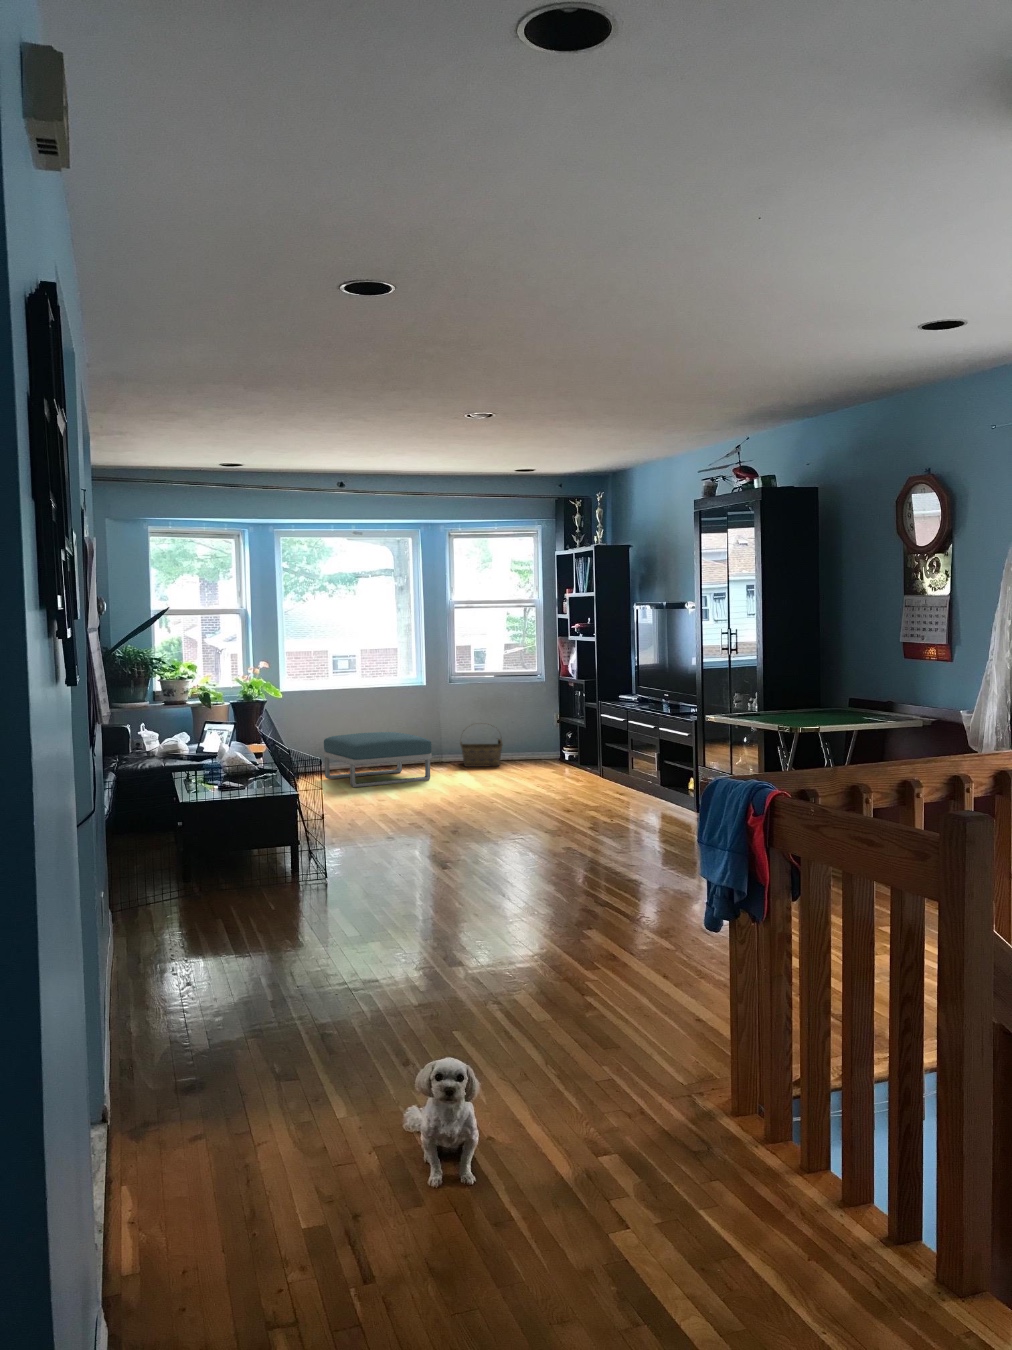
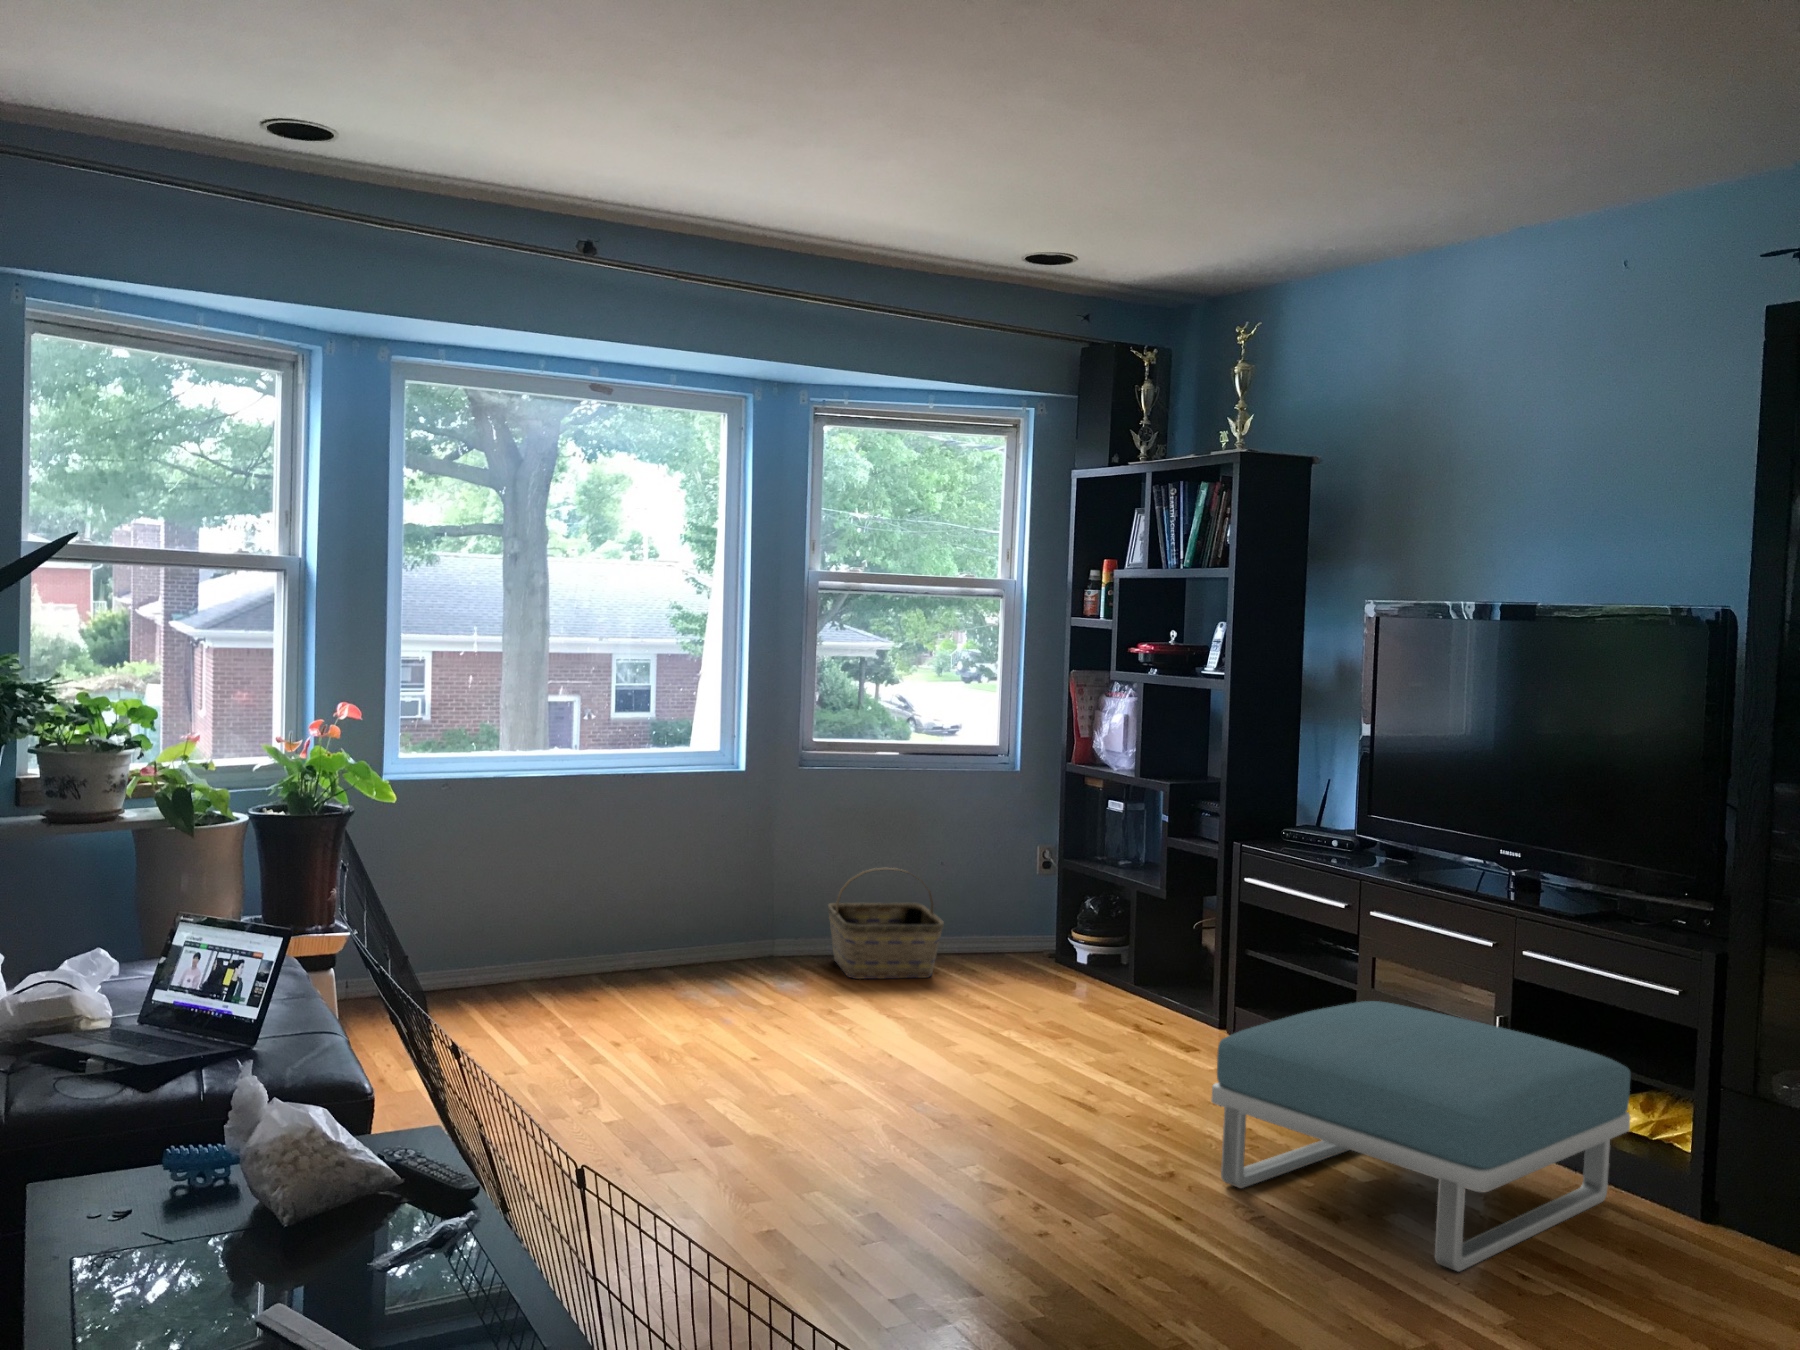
footstool: present [323,732,432,787] -> present [1211,1001,1630,1271]

